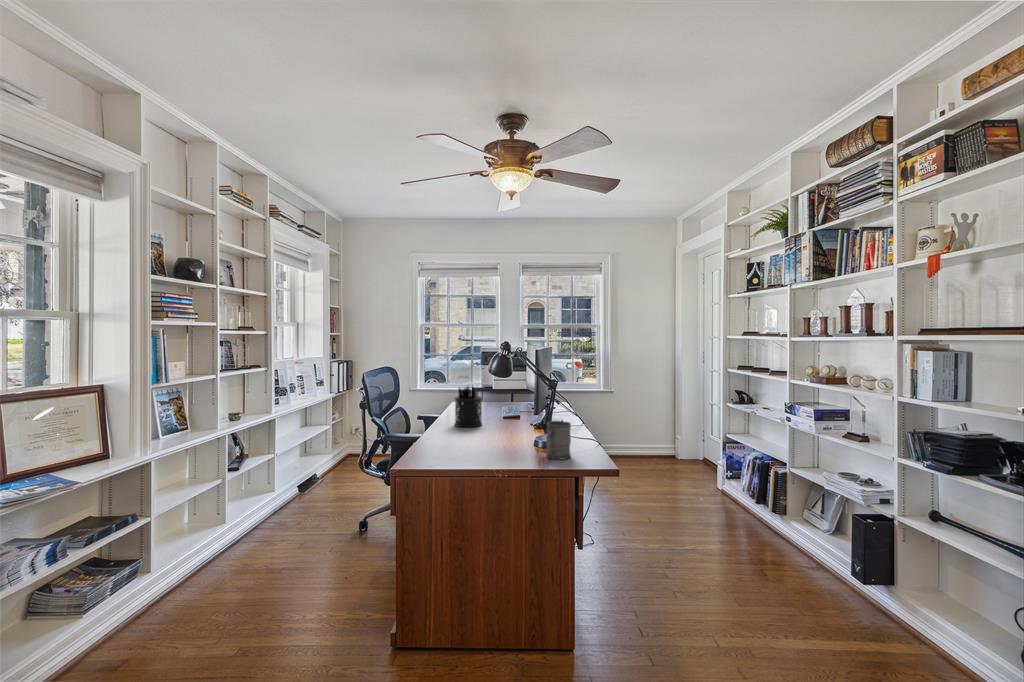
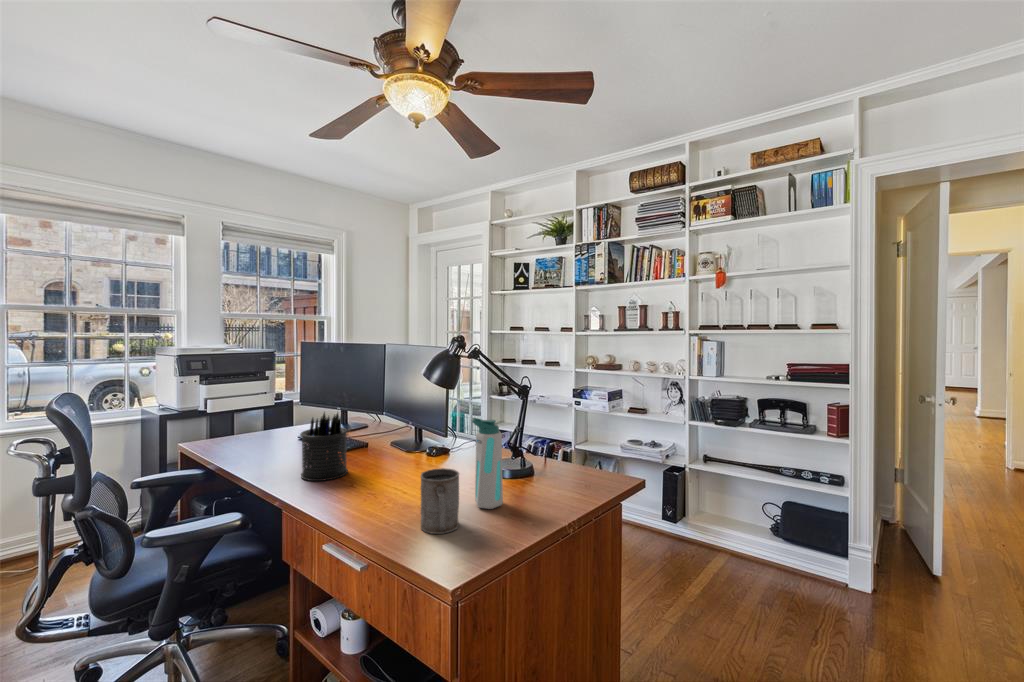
water bottle: none [487,391,508,454] -> present [472,418,503,509]
mug: present [546,421,571,459] -> present [421,468,459,534]

